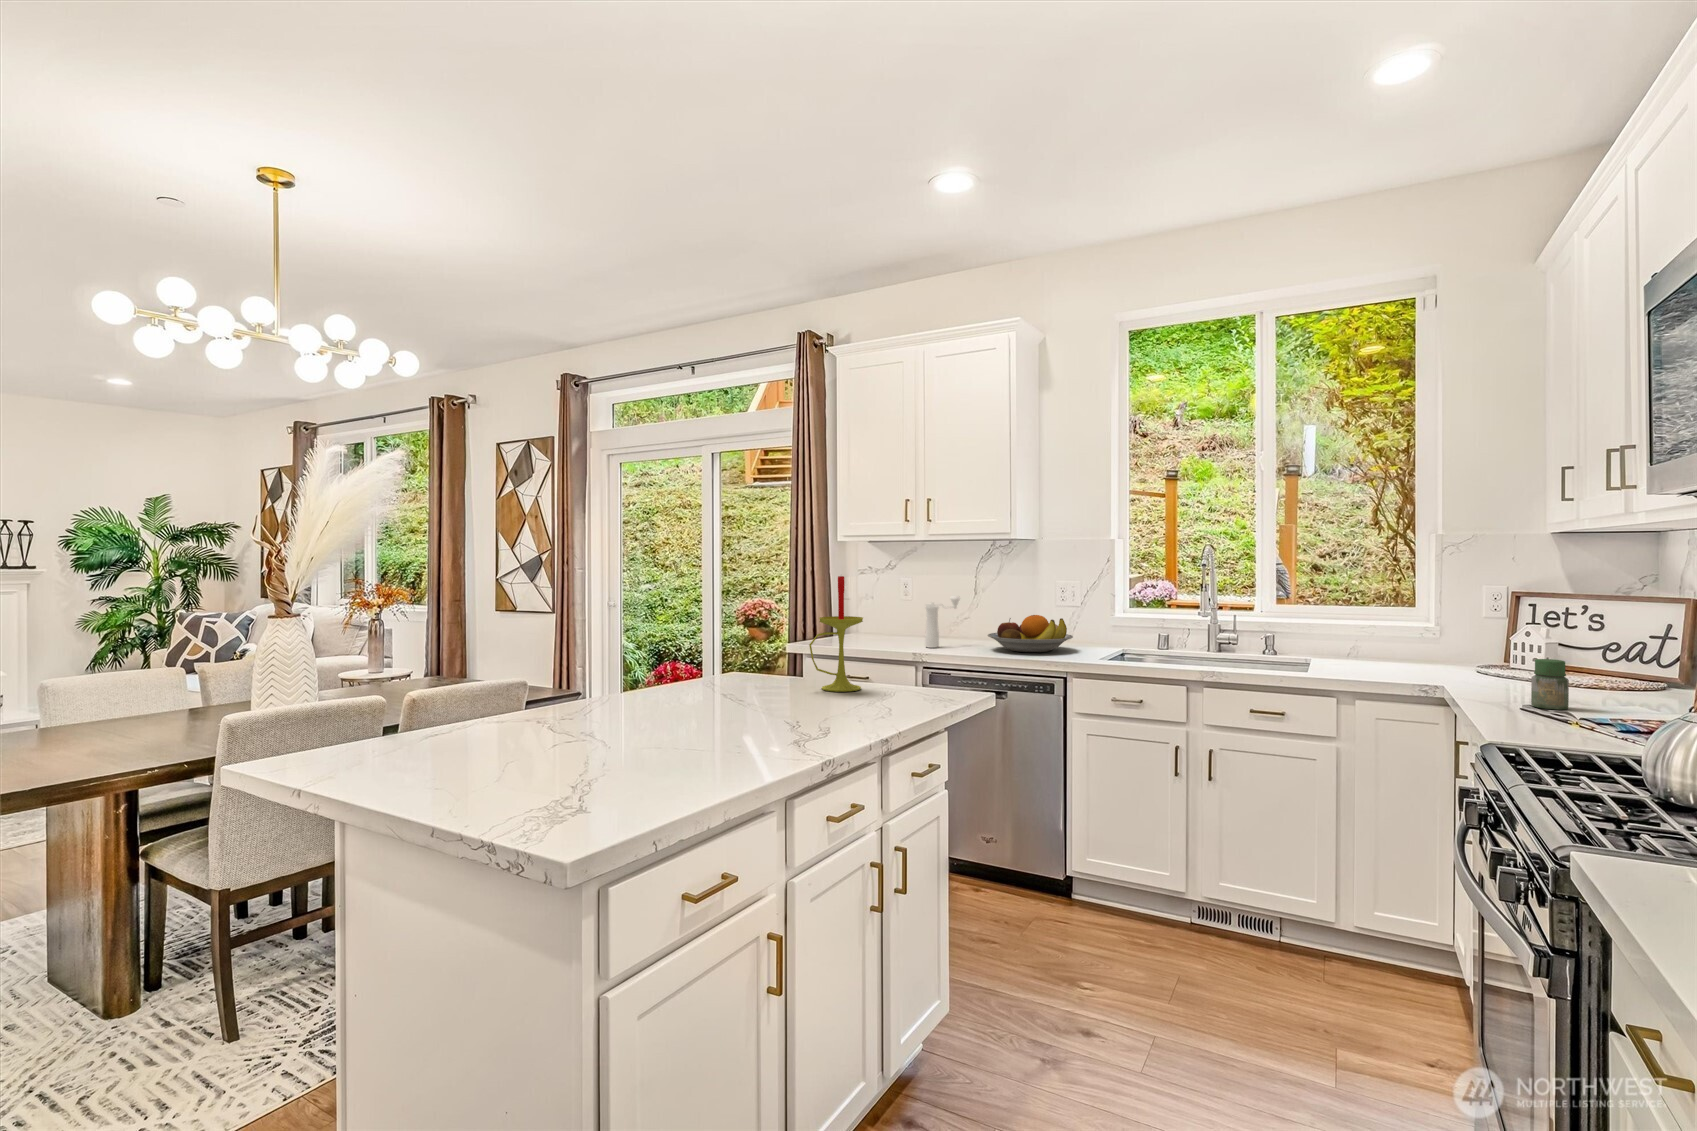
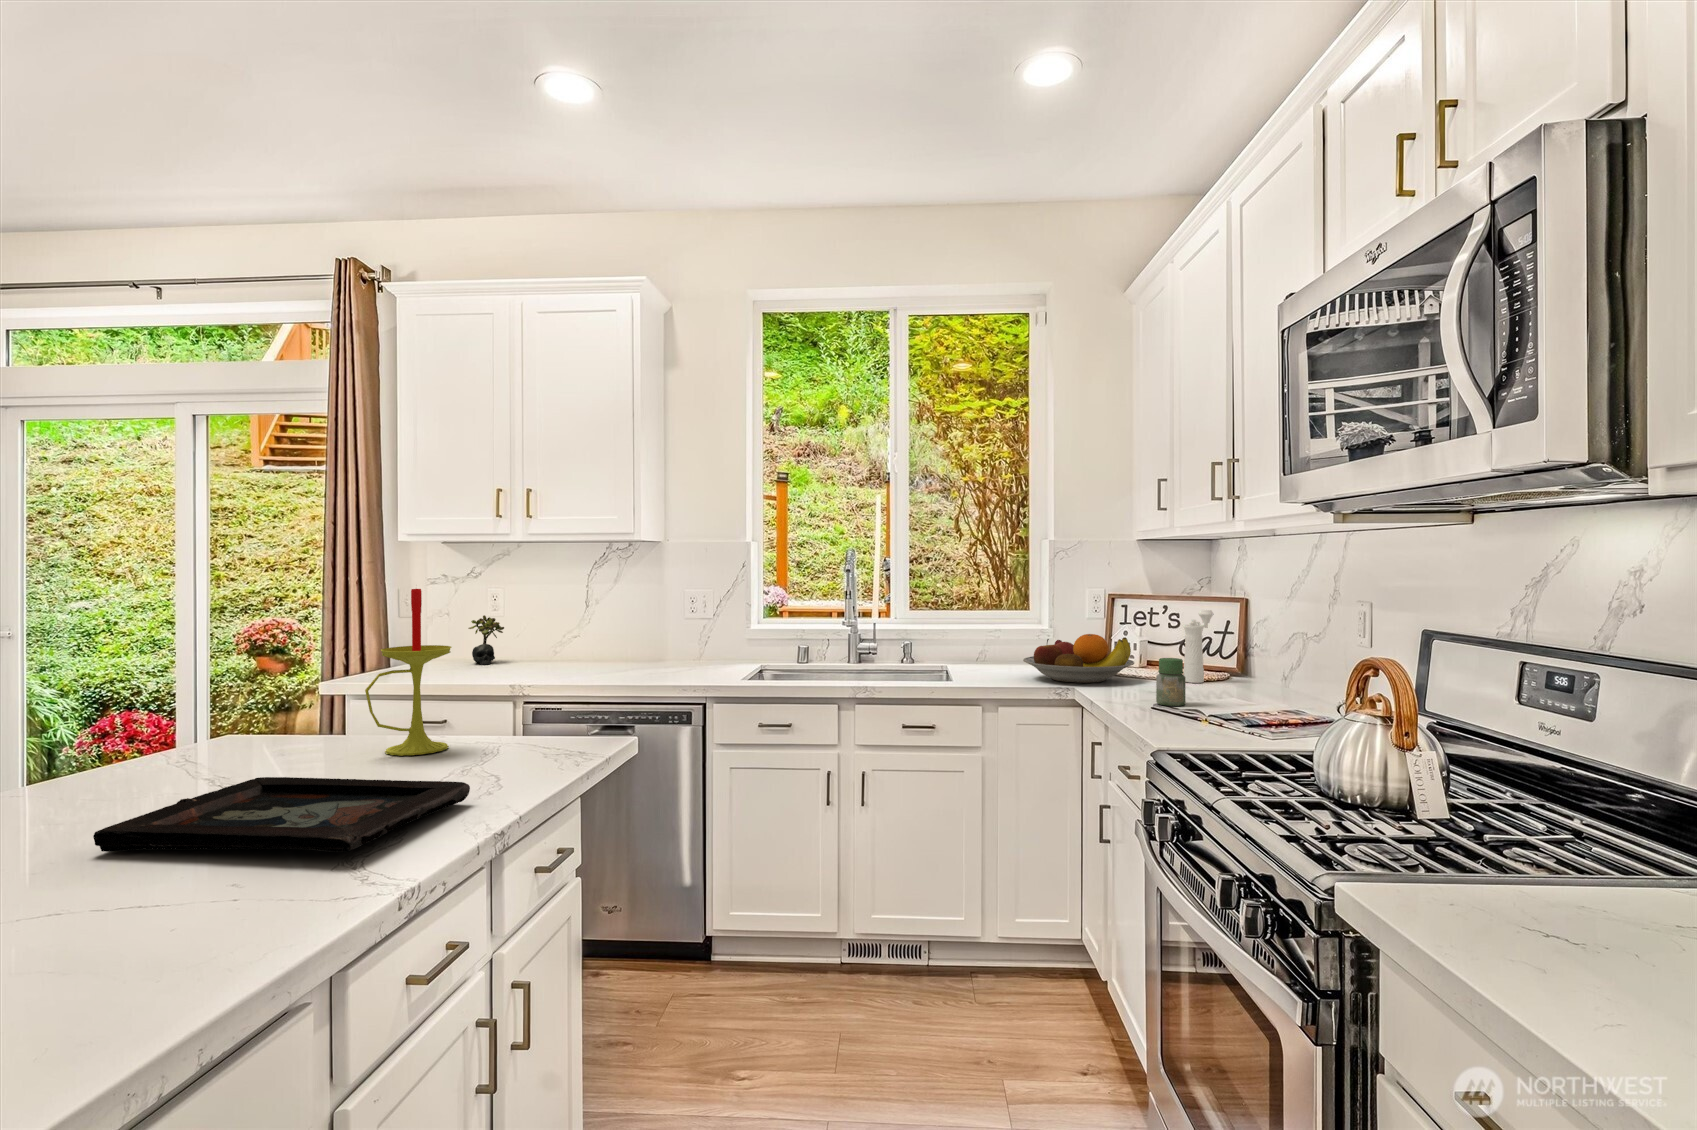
pepper mill: present [925,596,960,648] -> present [1184,610,1214,683]
succulent plant: none [887,600,913,638] -> present [468,615,504,665]
fruit bowl: present [988,615,1073,652] -> present [1023,634,1134,683]
decorative tray: none [668,694,868,736] -> present [93,777,470,852]

